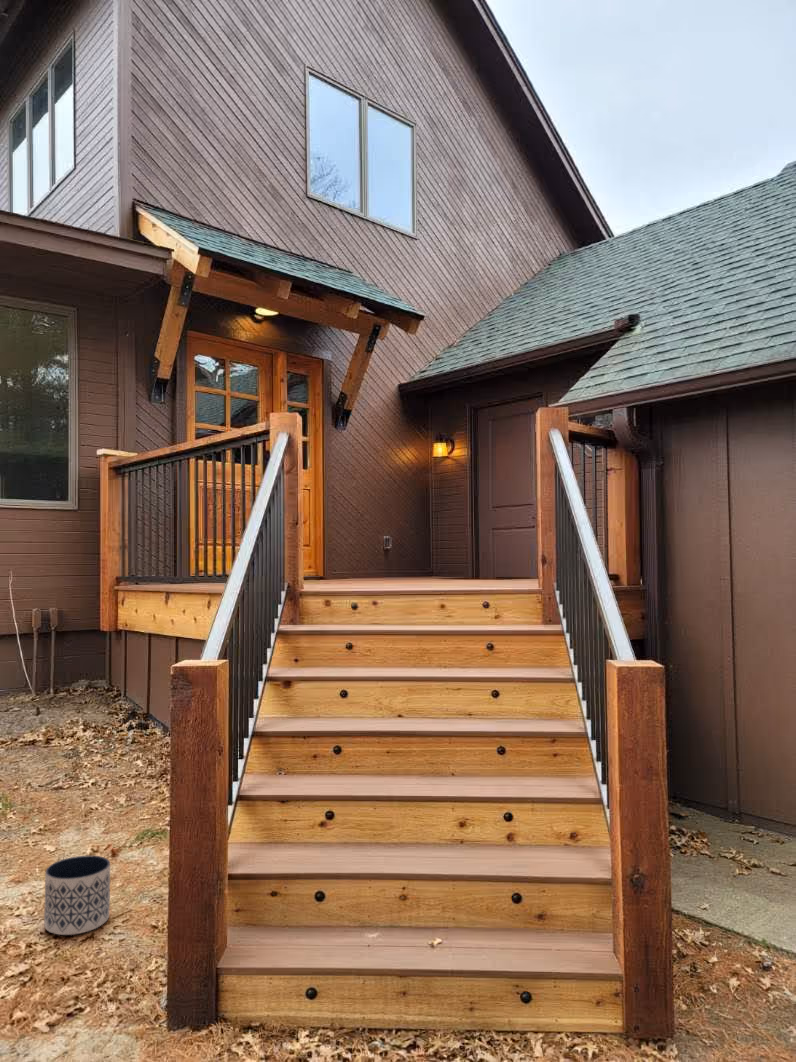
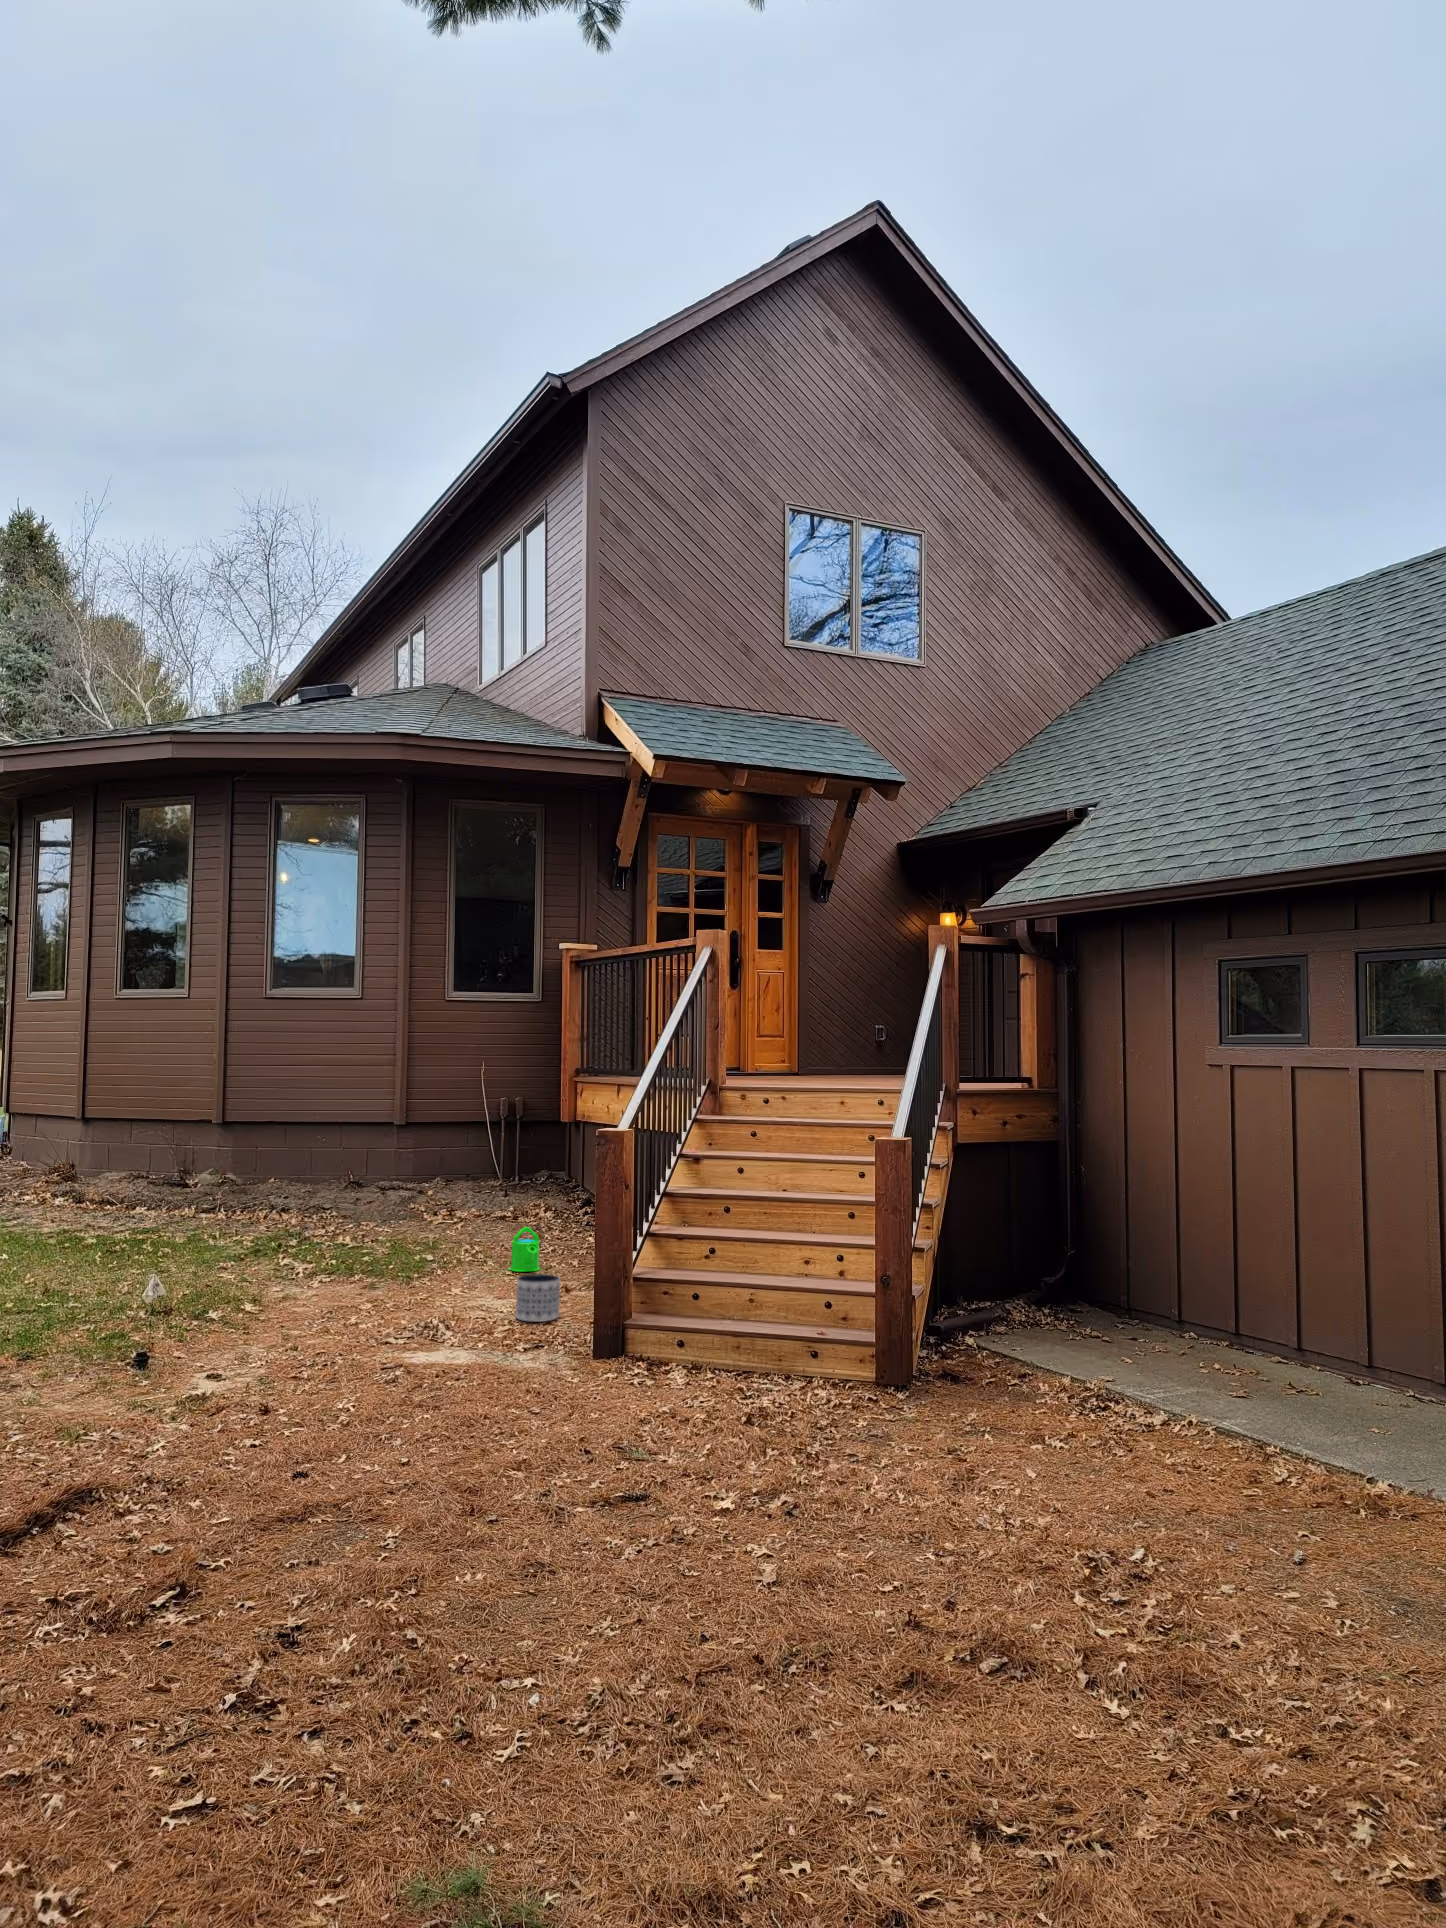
watering can: none [39,769,82,826] -> present [509,1227,540,1272]

